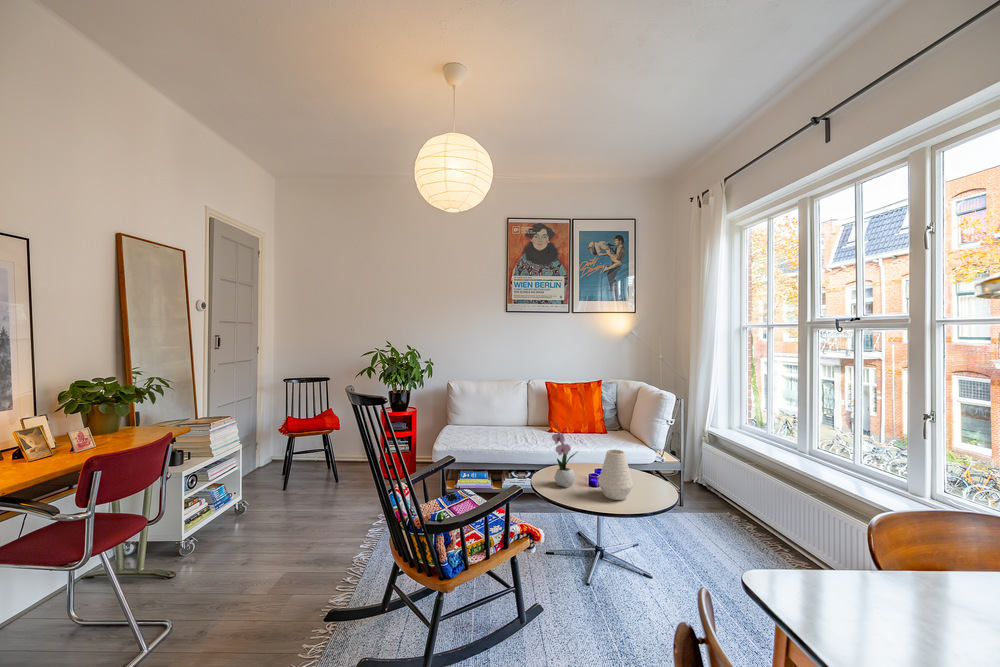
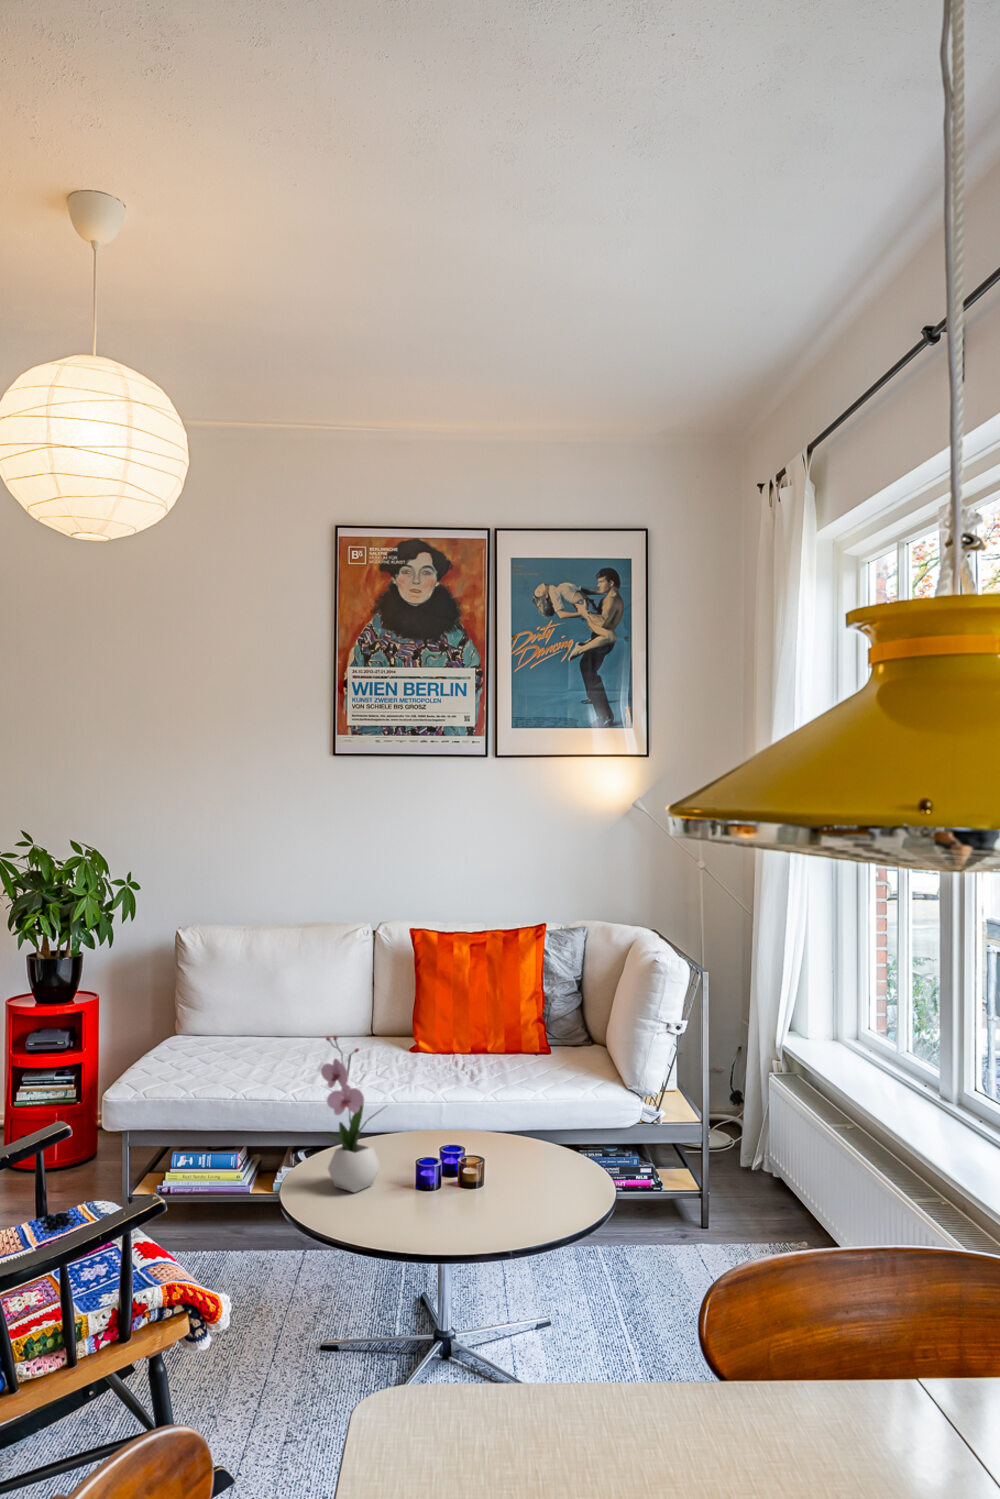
vase: present [598,450,633,500] -> none [418,1102,497,1223]

